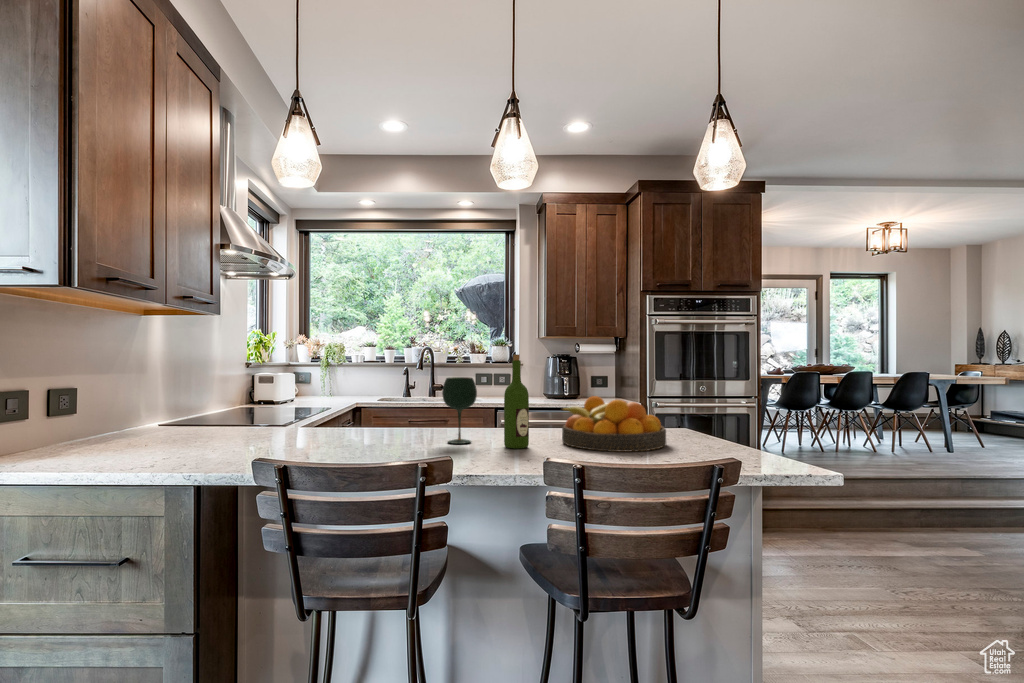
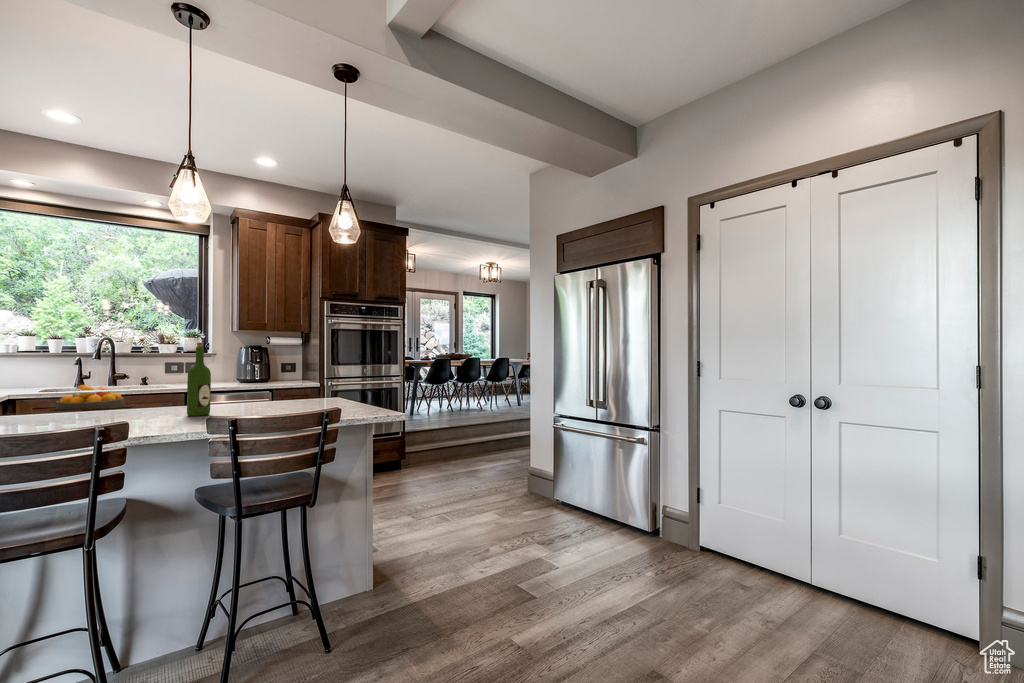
wine glass: present [442,377,477,444] -> none [124,361,161,416]
fruit bowl: present [561,396,666,452] -> present [56,385,124,410]

